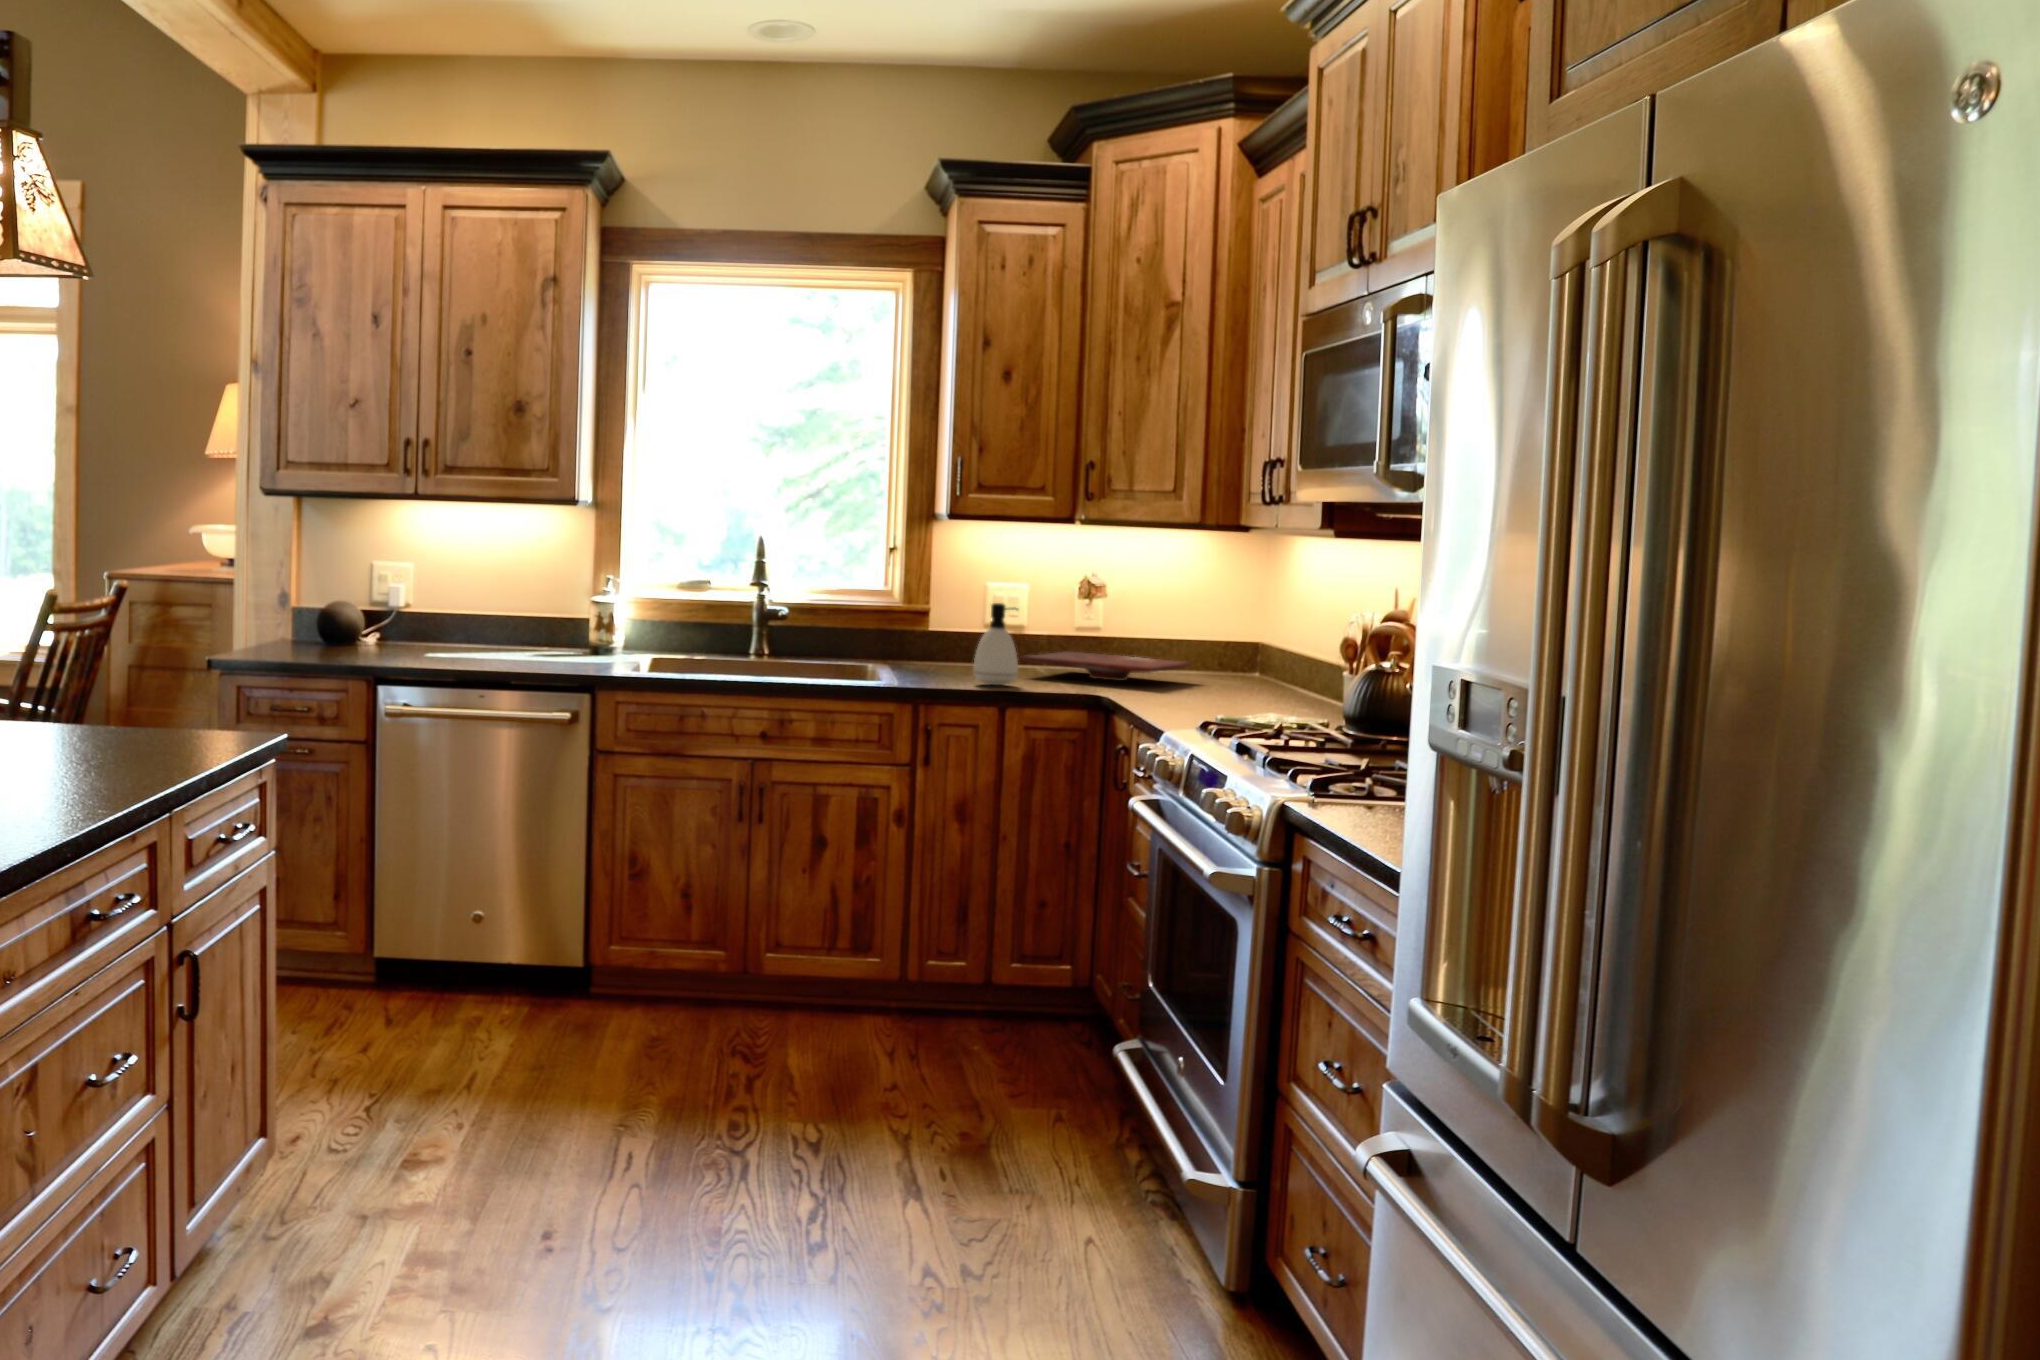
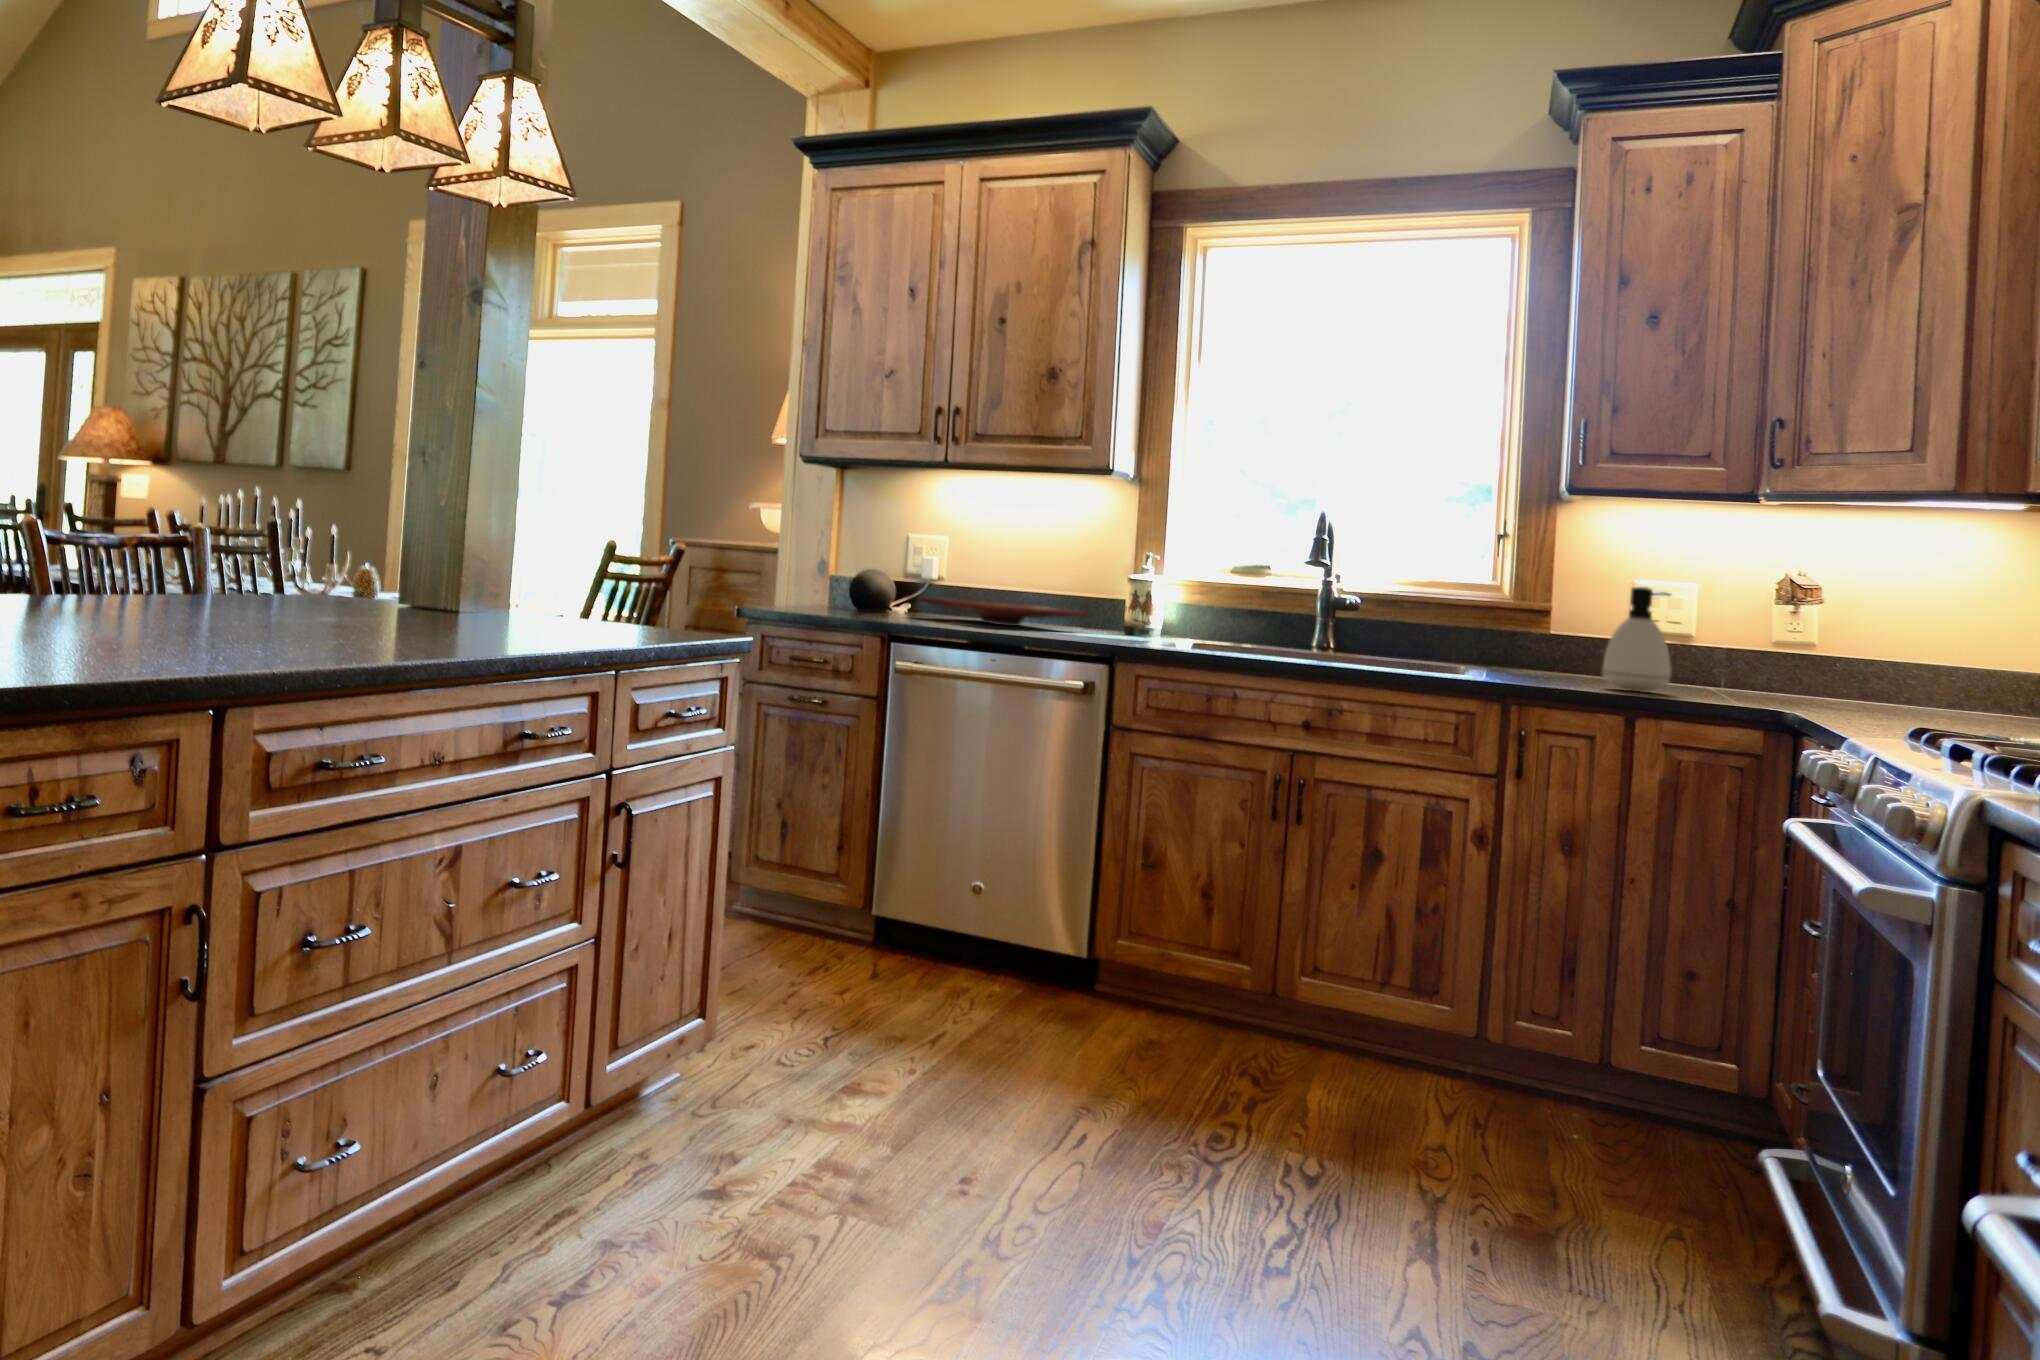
cutting board: present [1022,652,1193,681] -> present [918,598,1088,626]

